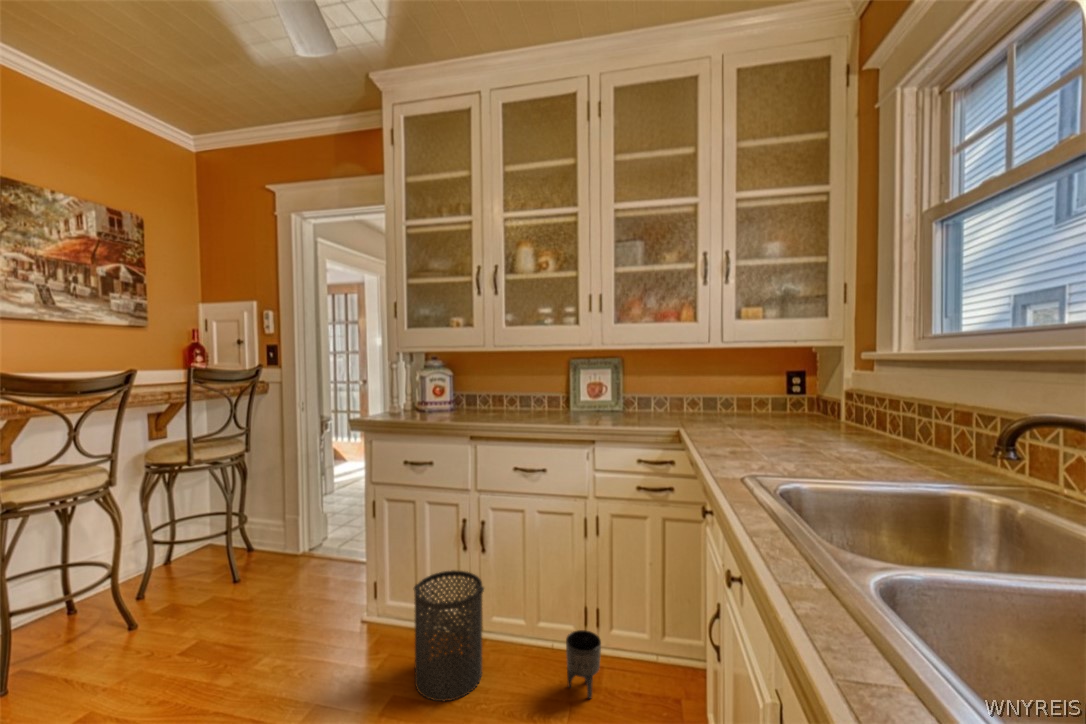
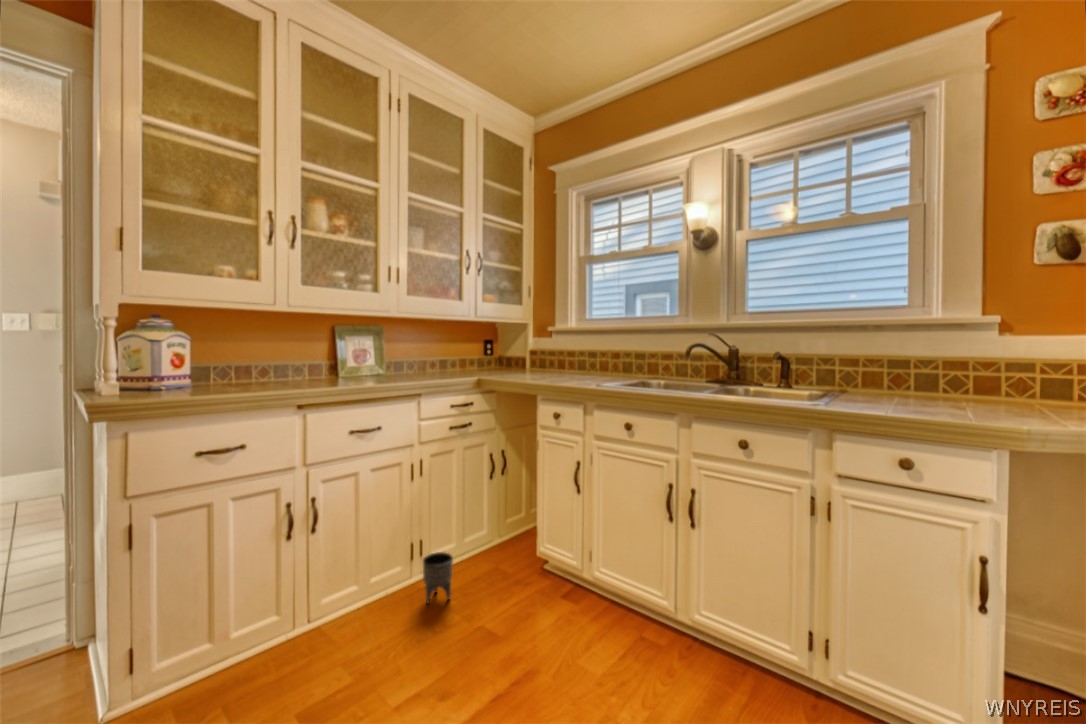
trash can: present [414,570,484,701] -> none [278,548,360,689]

